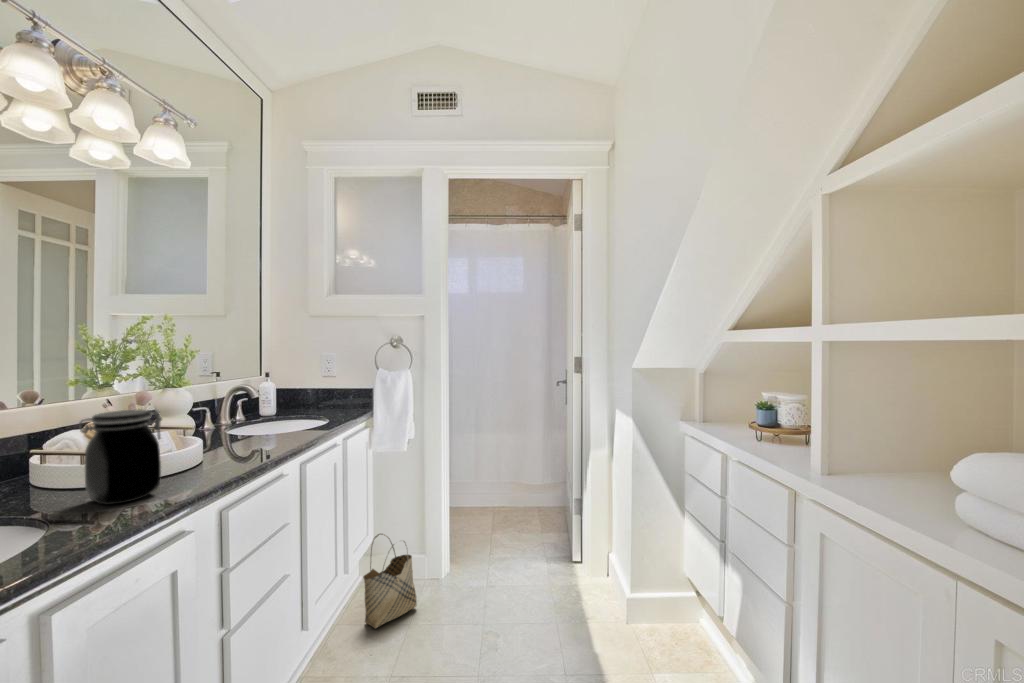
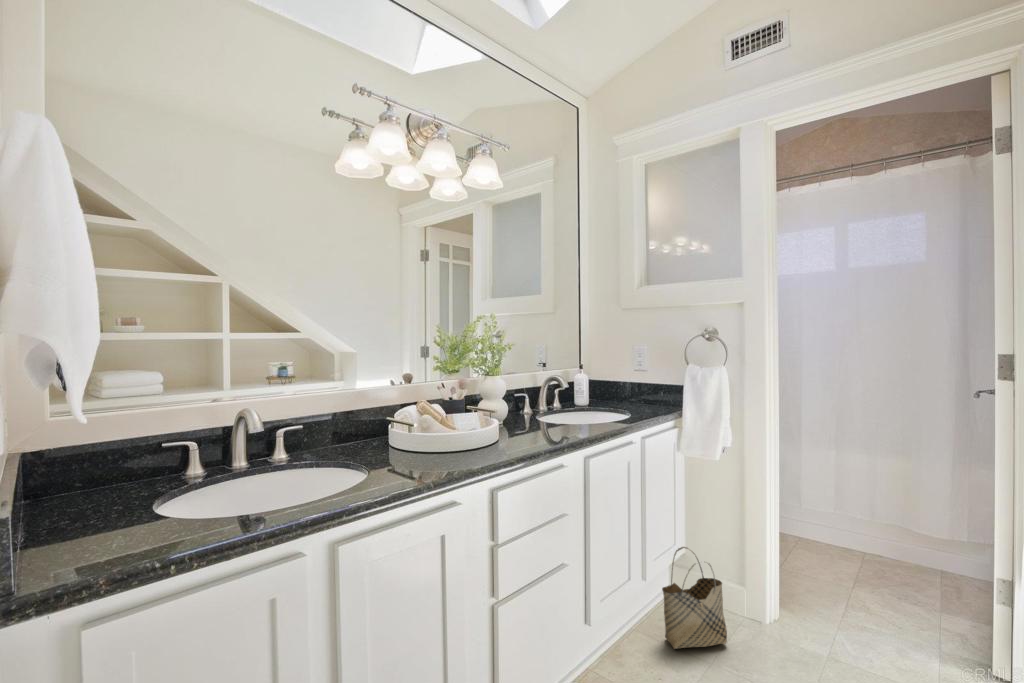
jar: present [79,409,162,505] -> none [396,395,448,469]

